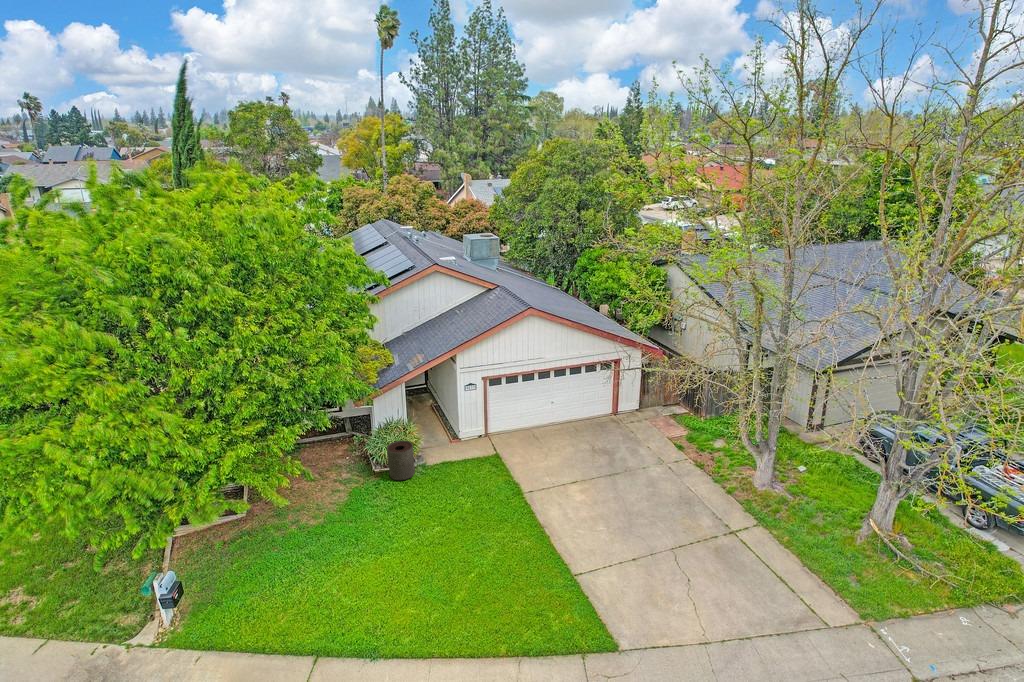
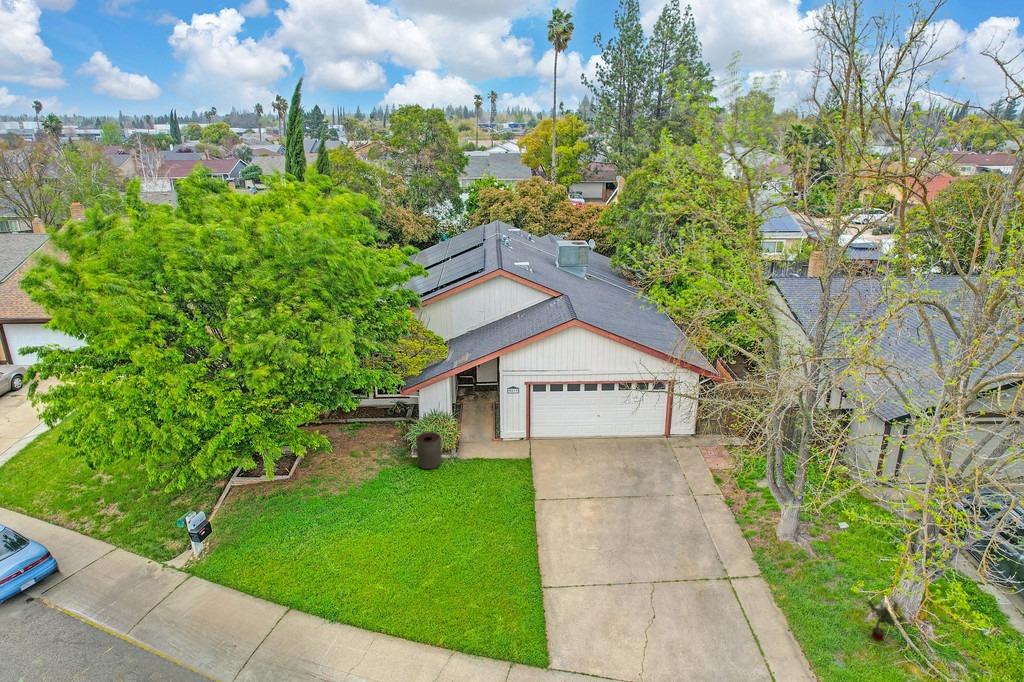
potted tree: none [857,520,896,558] -> present [868,598,905,641]

